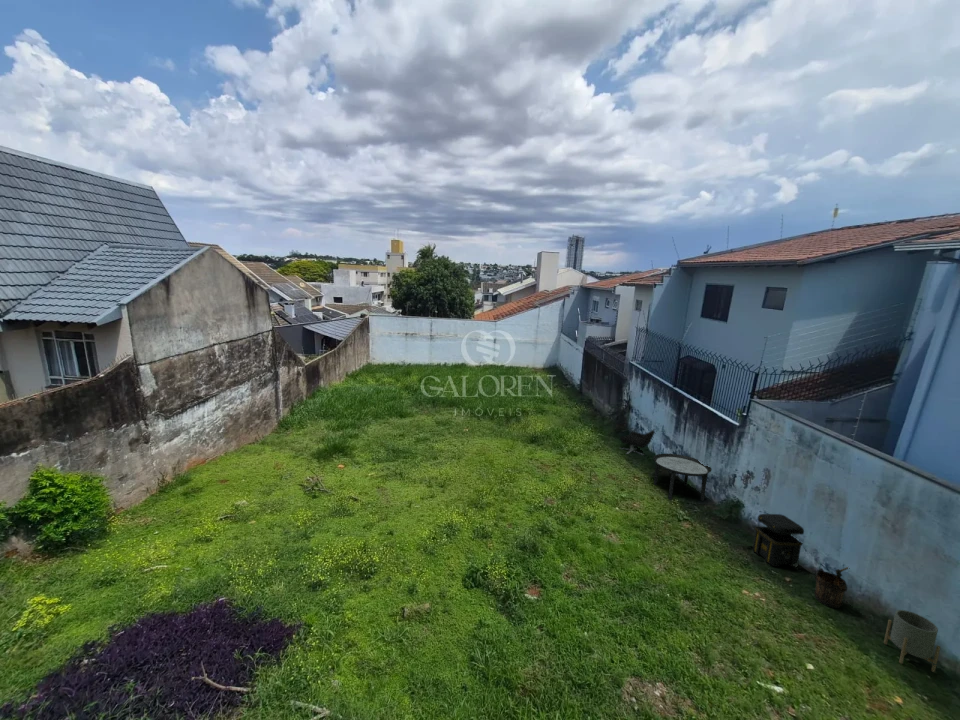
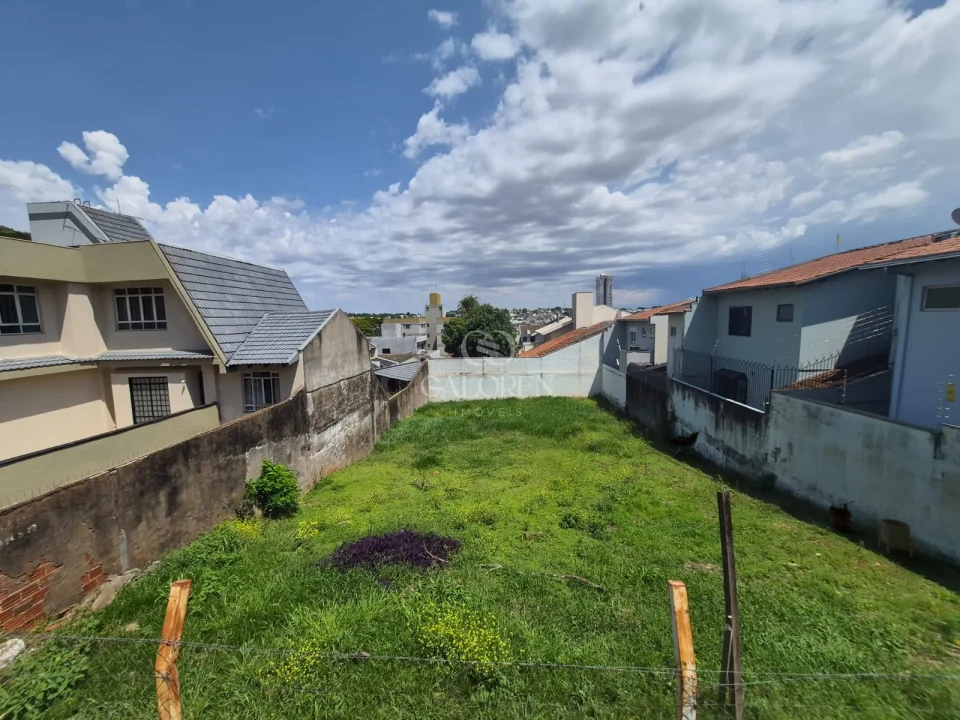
round table: present [653,454,712,501] -> none [697,445,747,479]
toolbox: present [753,514,804,566] -> none [783,475,821,513]

